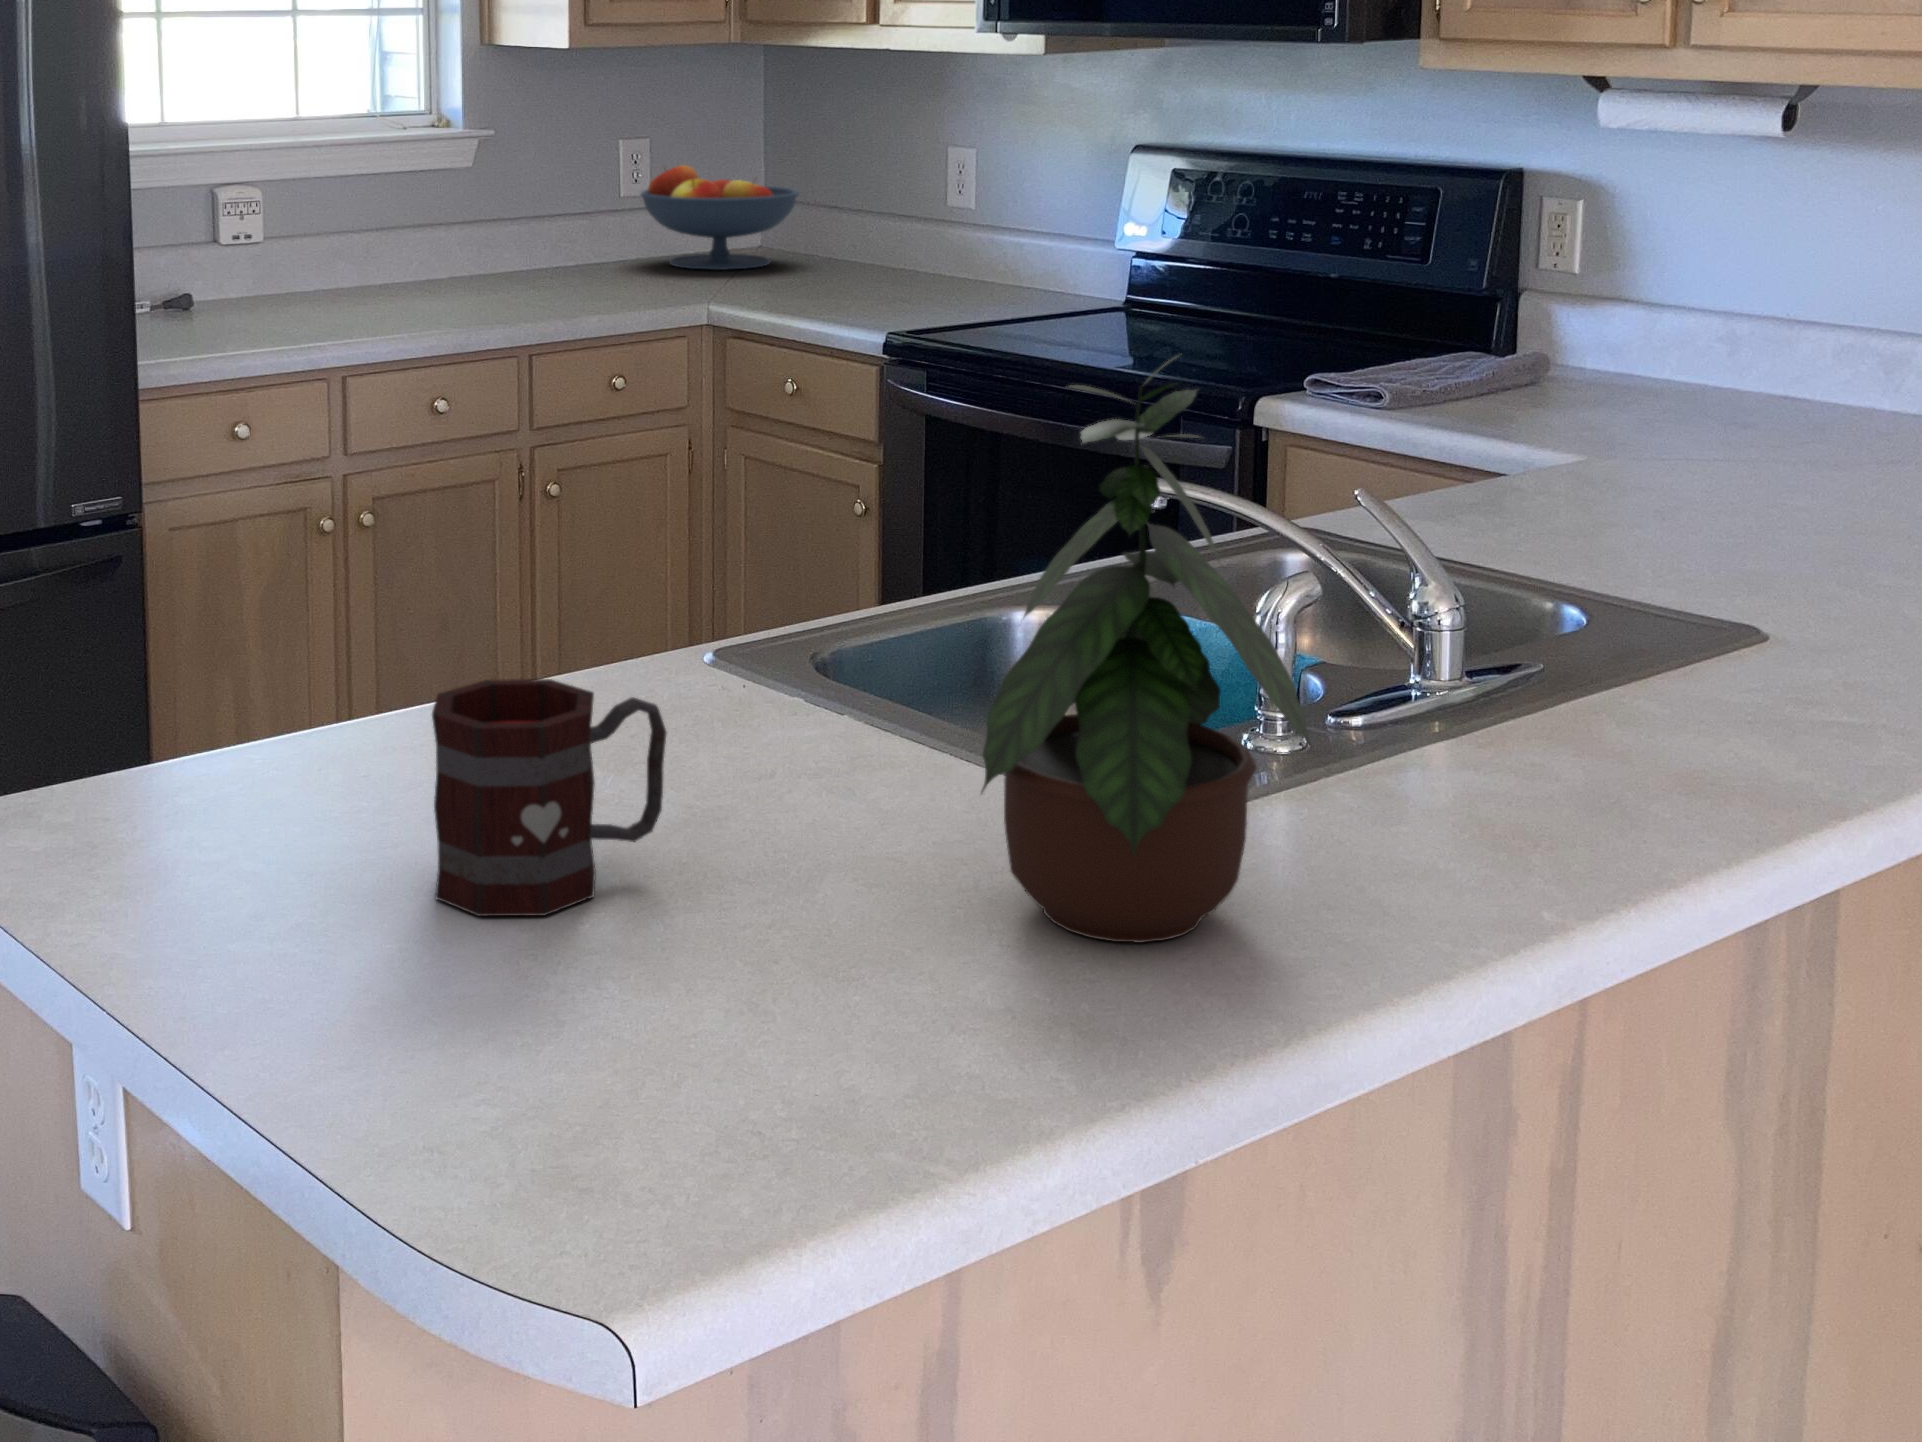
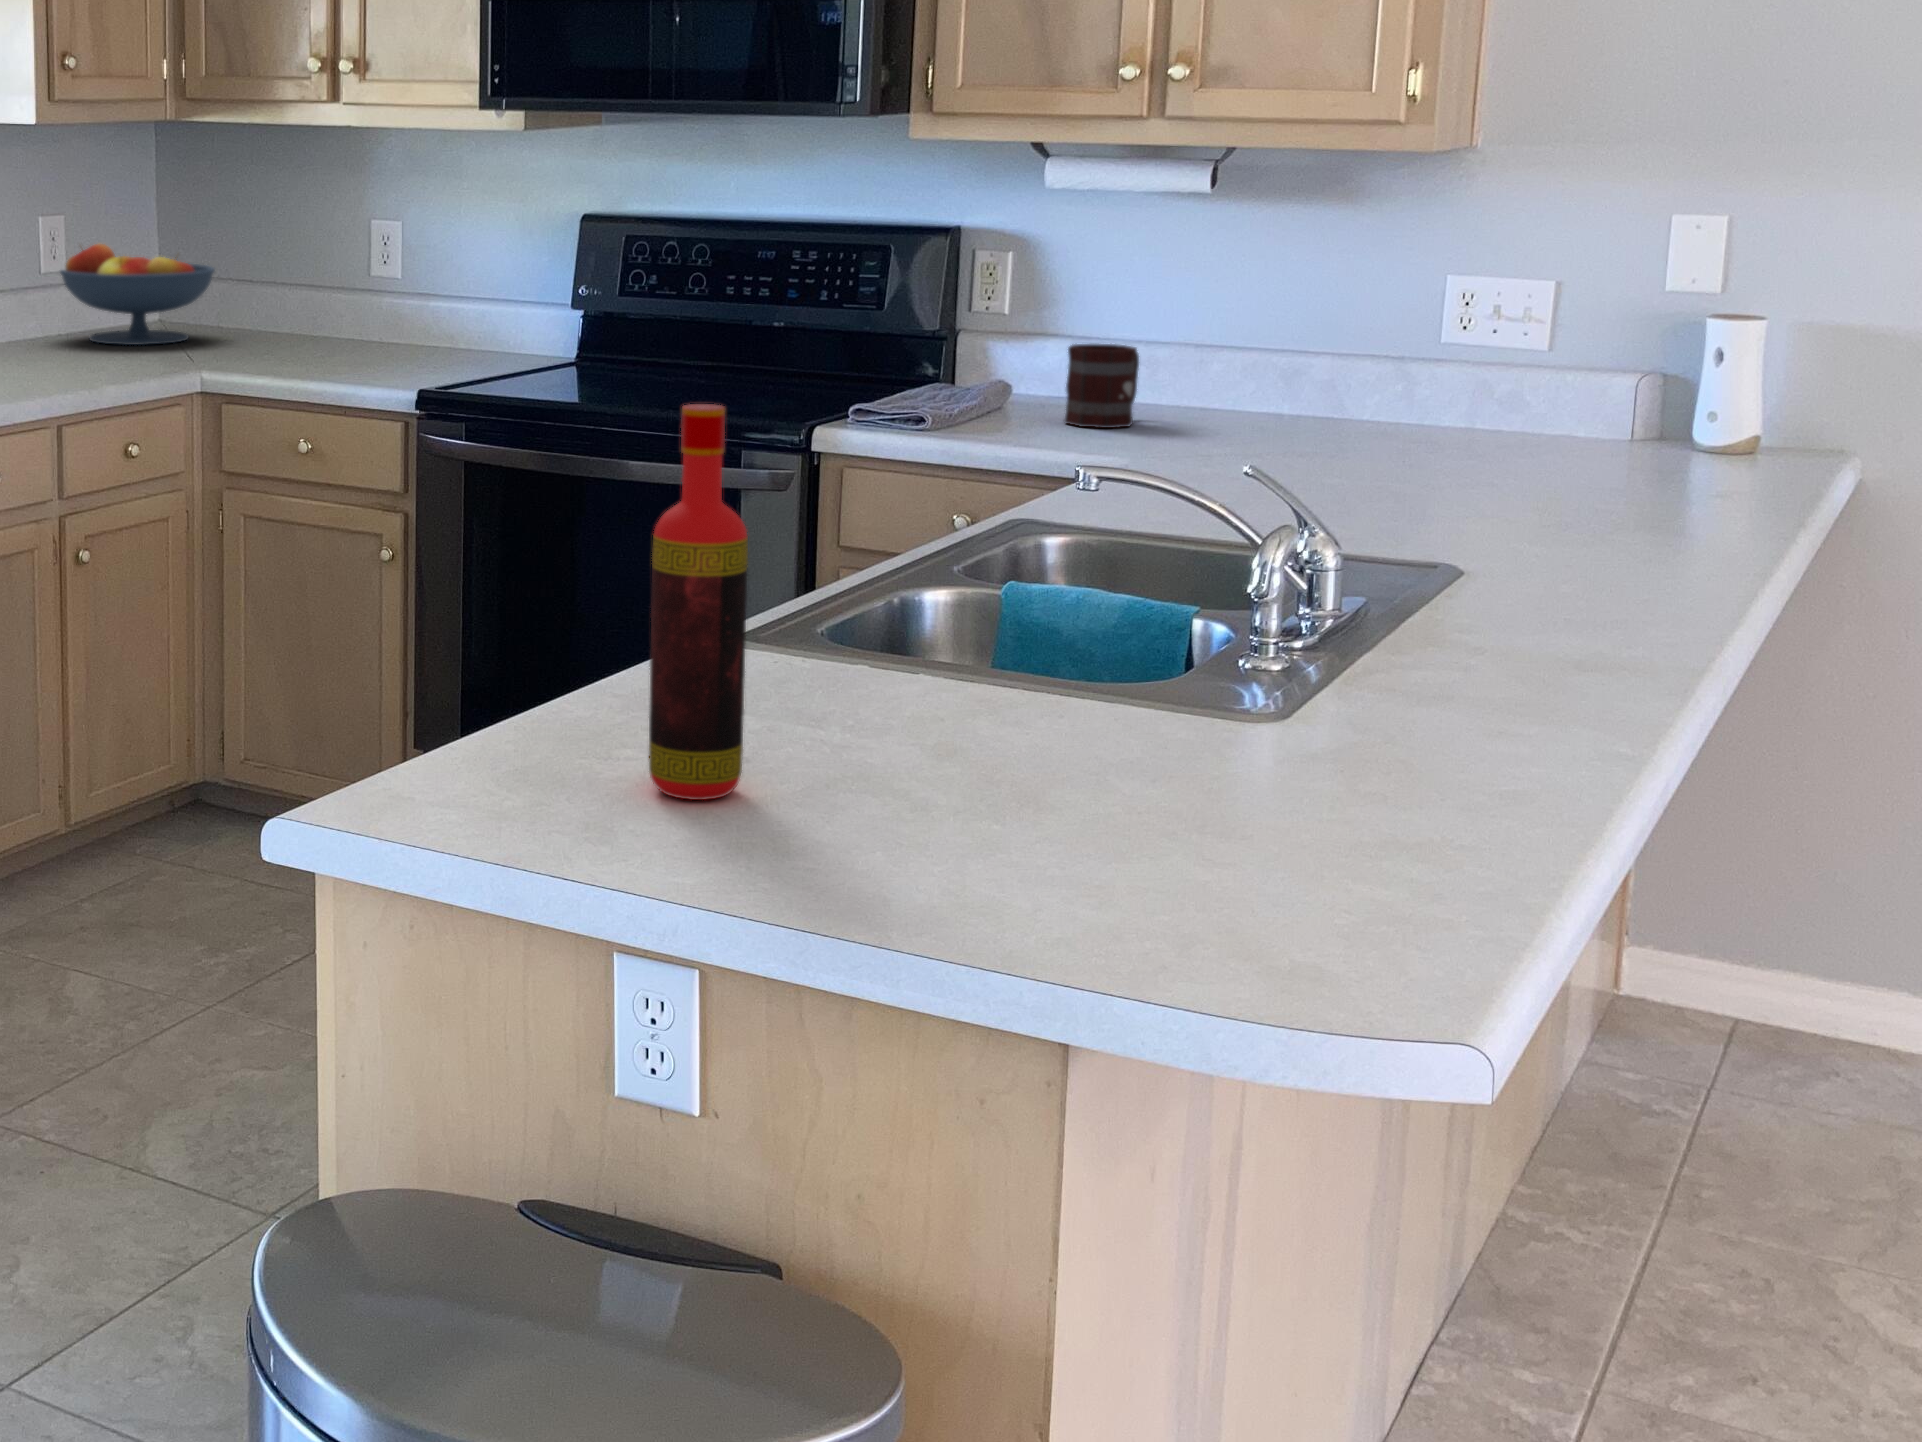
potted plant: present [982,360,1312,943] -> none [1232,327,1514,774]
bottle: none [221,404,340,872] -> present [649,404,748,800]
mug: present [432,679,666,916] -> present [1065,344,1139,428]

